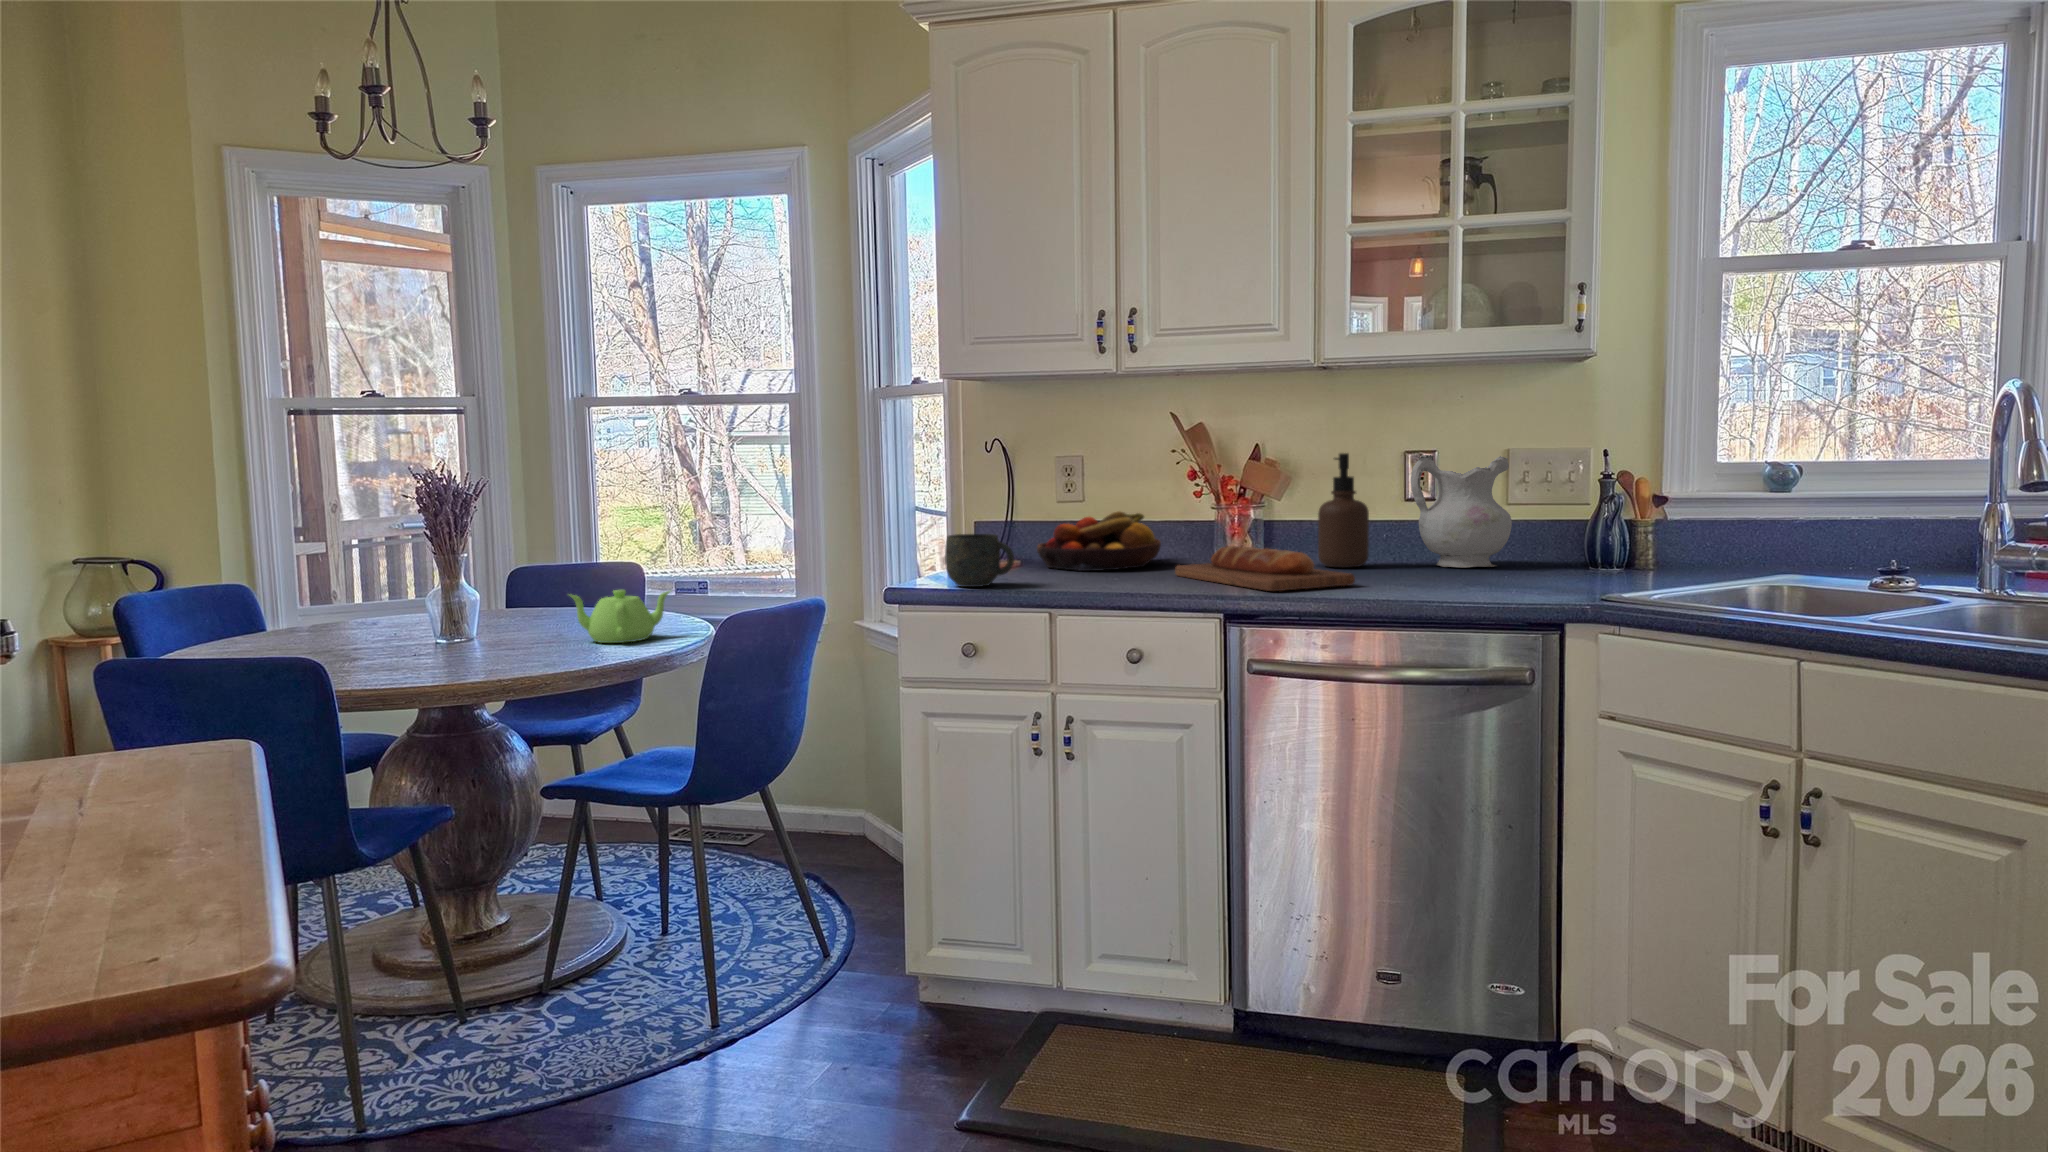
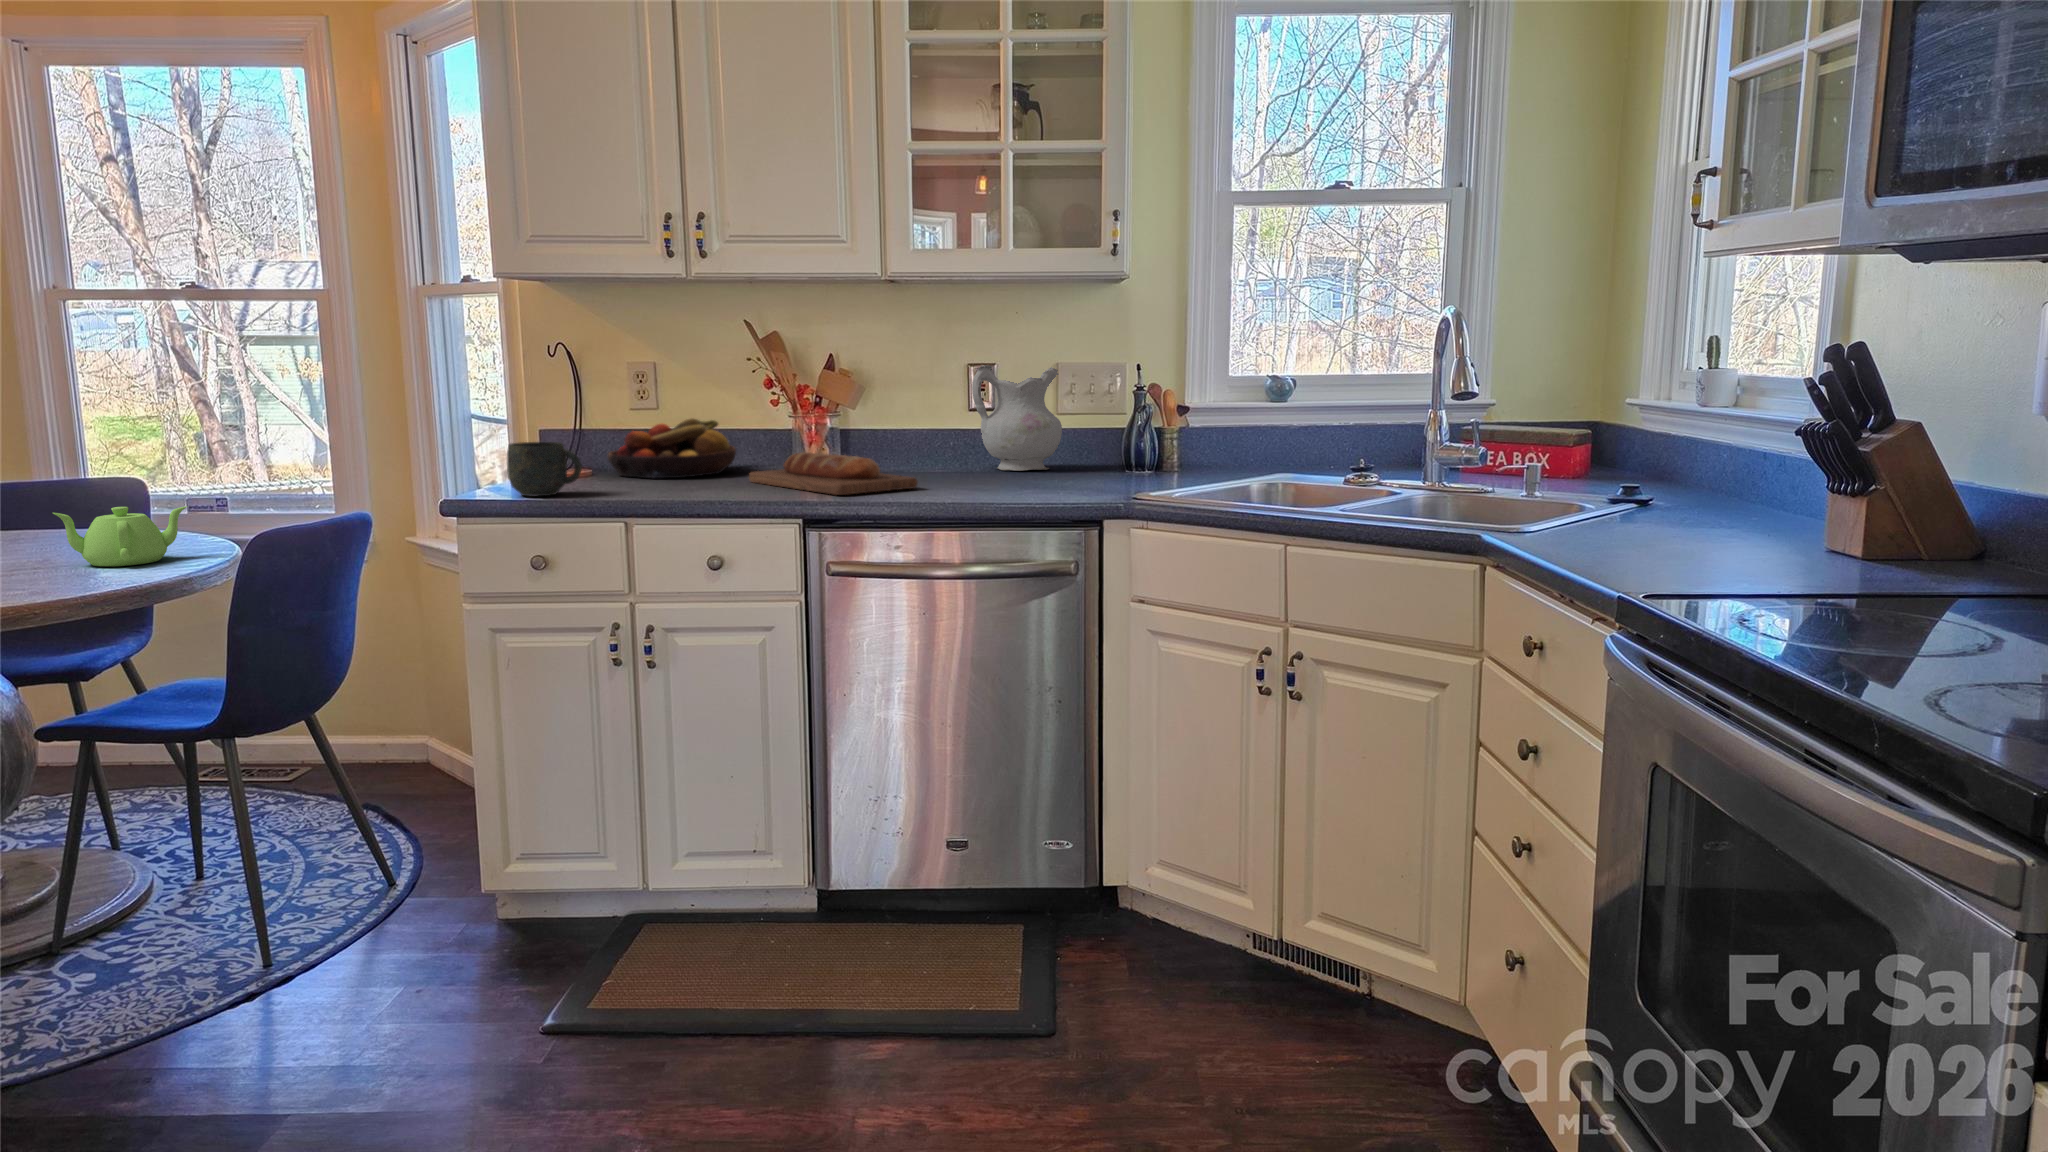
soap dispenser: present [1318,453,1369,568] -> none [888,363,935,472]

